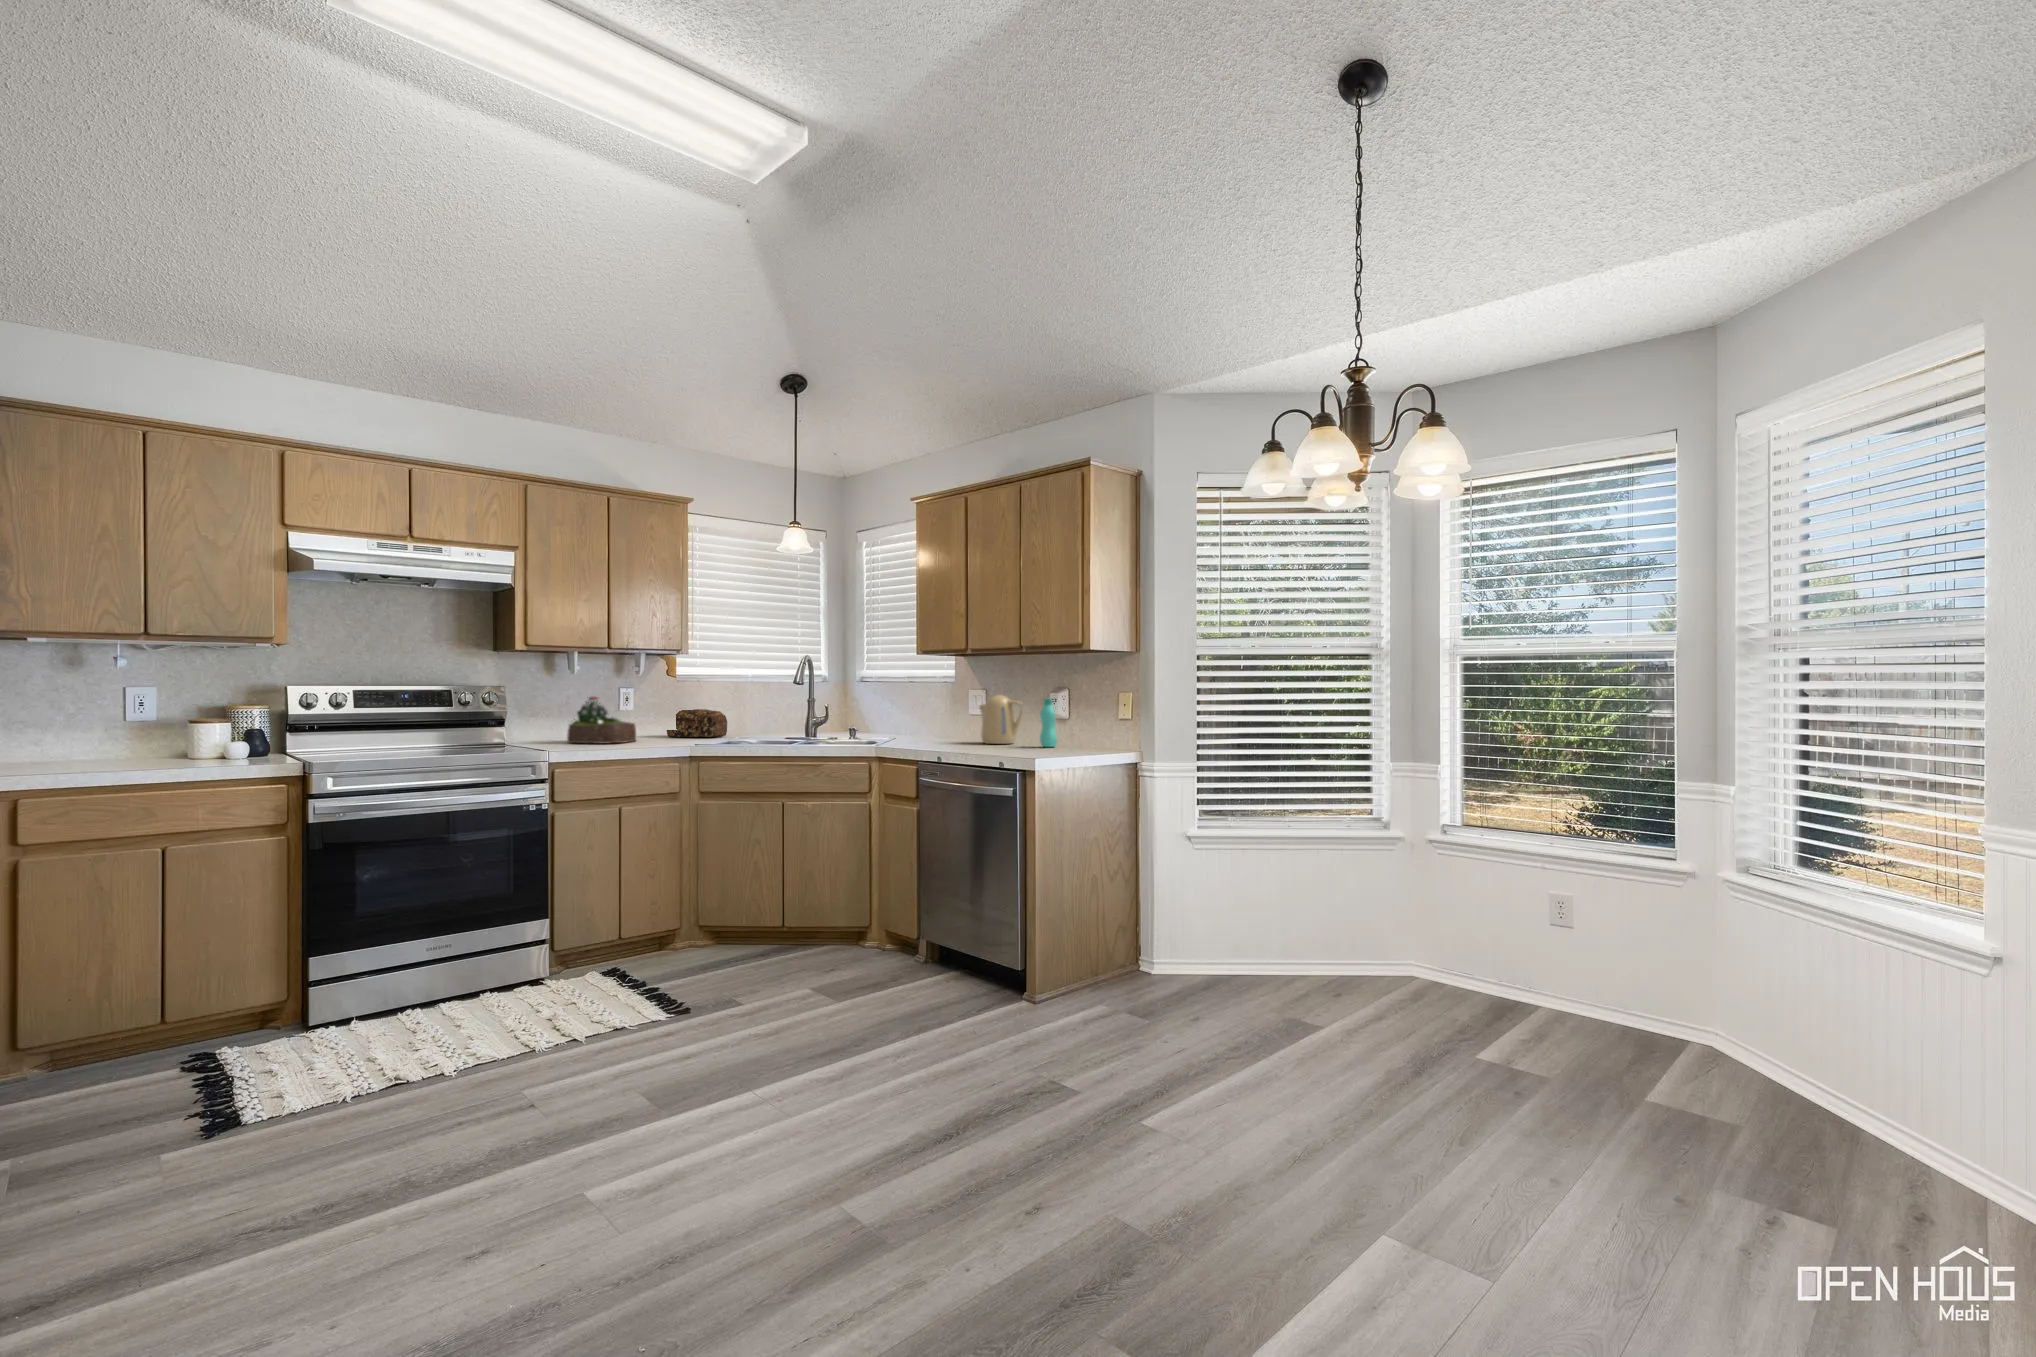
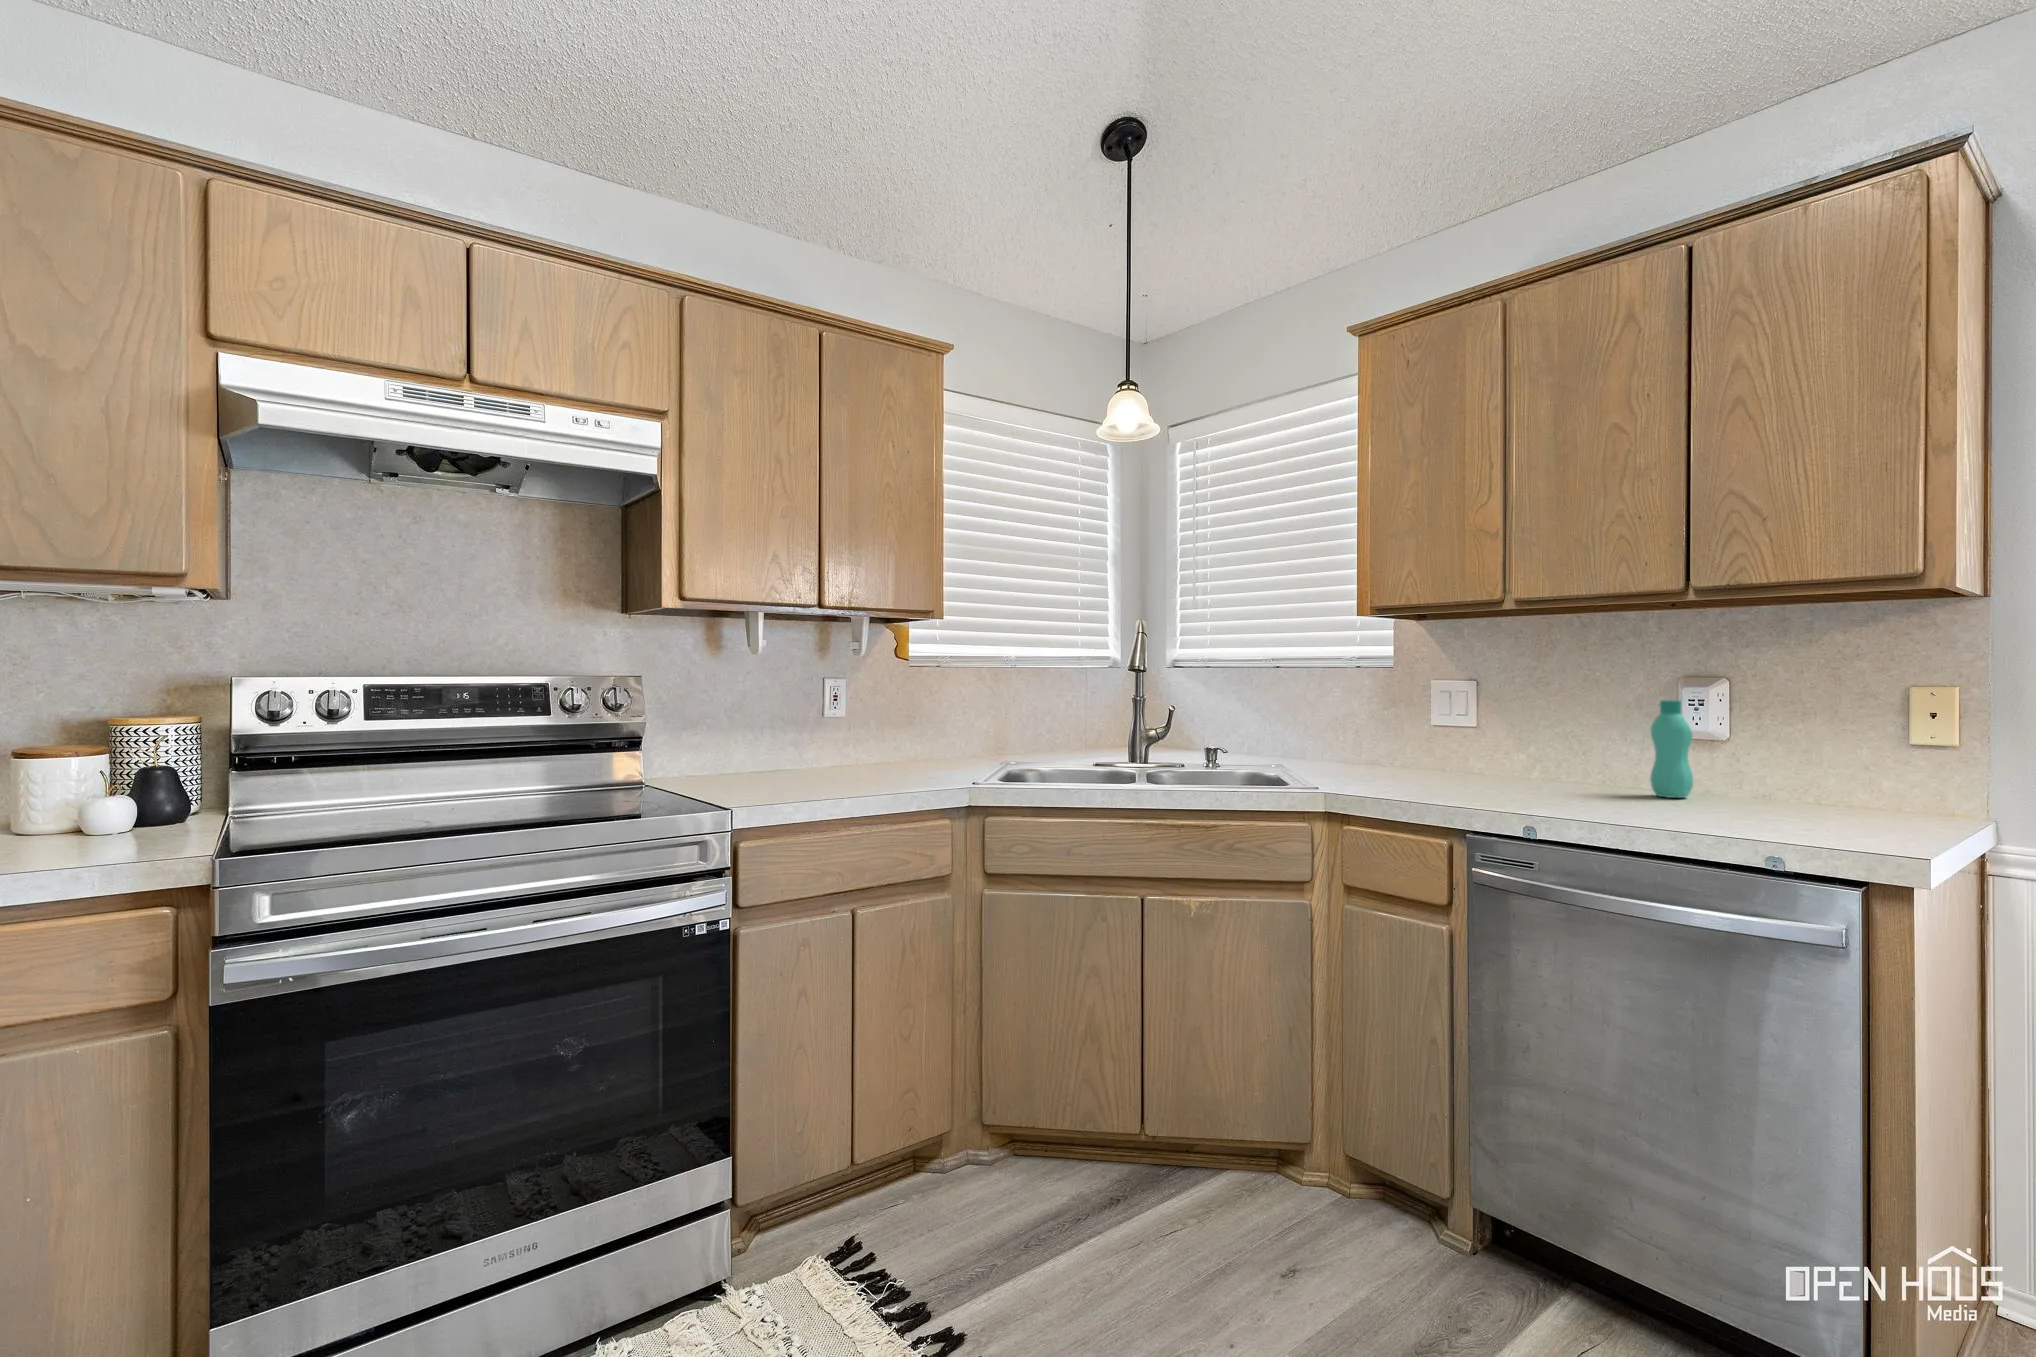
kettle: present [979,695,1022,744] -> none [1486,693,1593,787]
succulent plant: present [567,697,636,743] -> none [744,695,856,780]
bread loaf: present [667,709,727,737] -> none [896,716,996,765]

